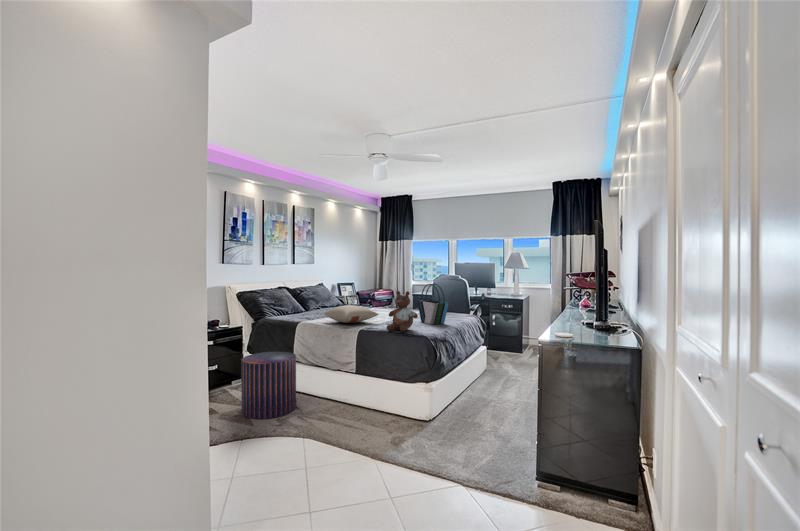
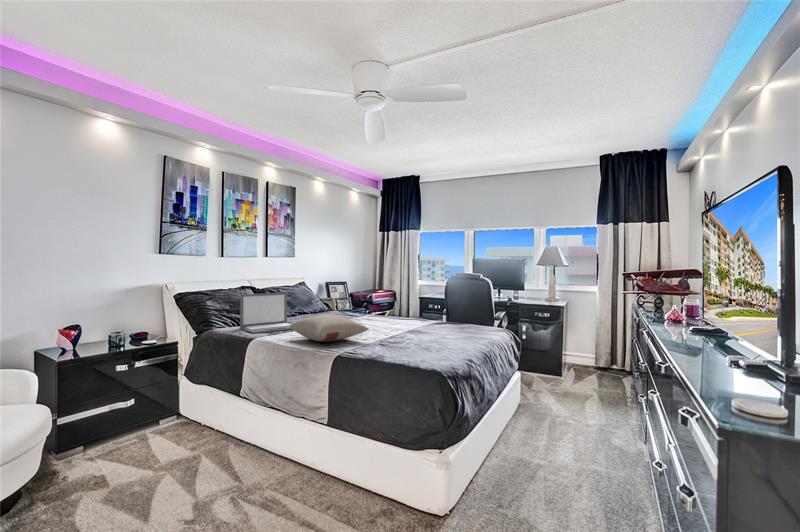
tote bag: present [417,284,449,325] -> none [425,285,472,346]
laptop: none [284,291,328,320] -> present [240,293,292,334]
stuffed bear: present [387,291,418,332] -> none [377,296,426,361]
pouf: present [241,352,296,419] -> none [144,385,236,504]

